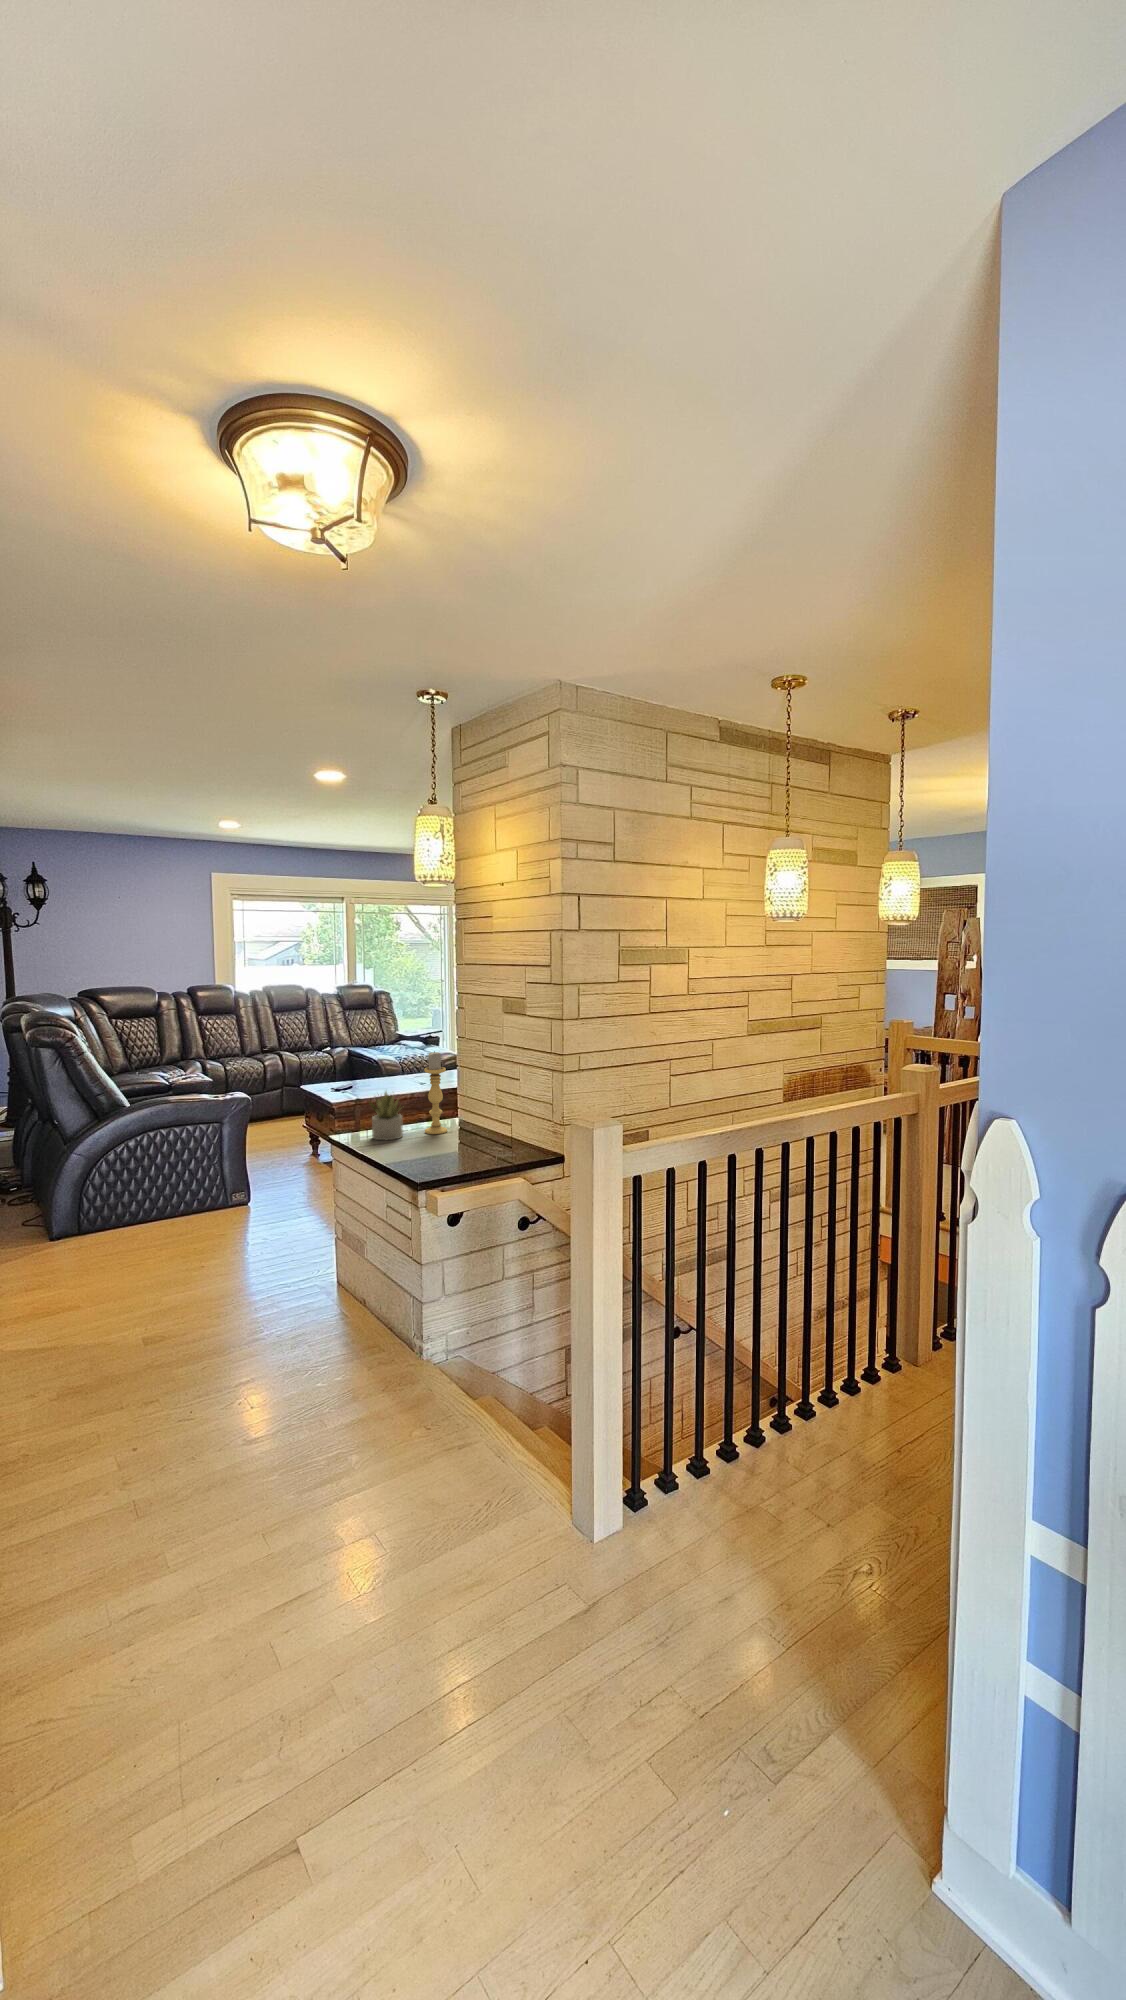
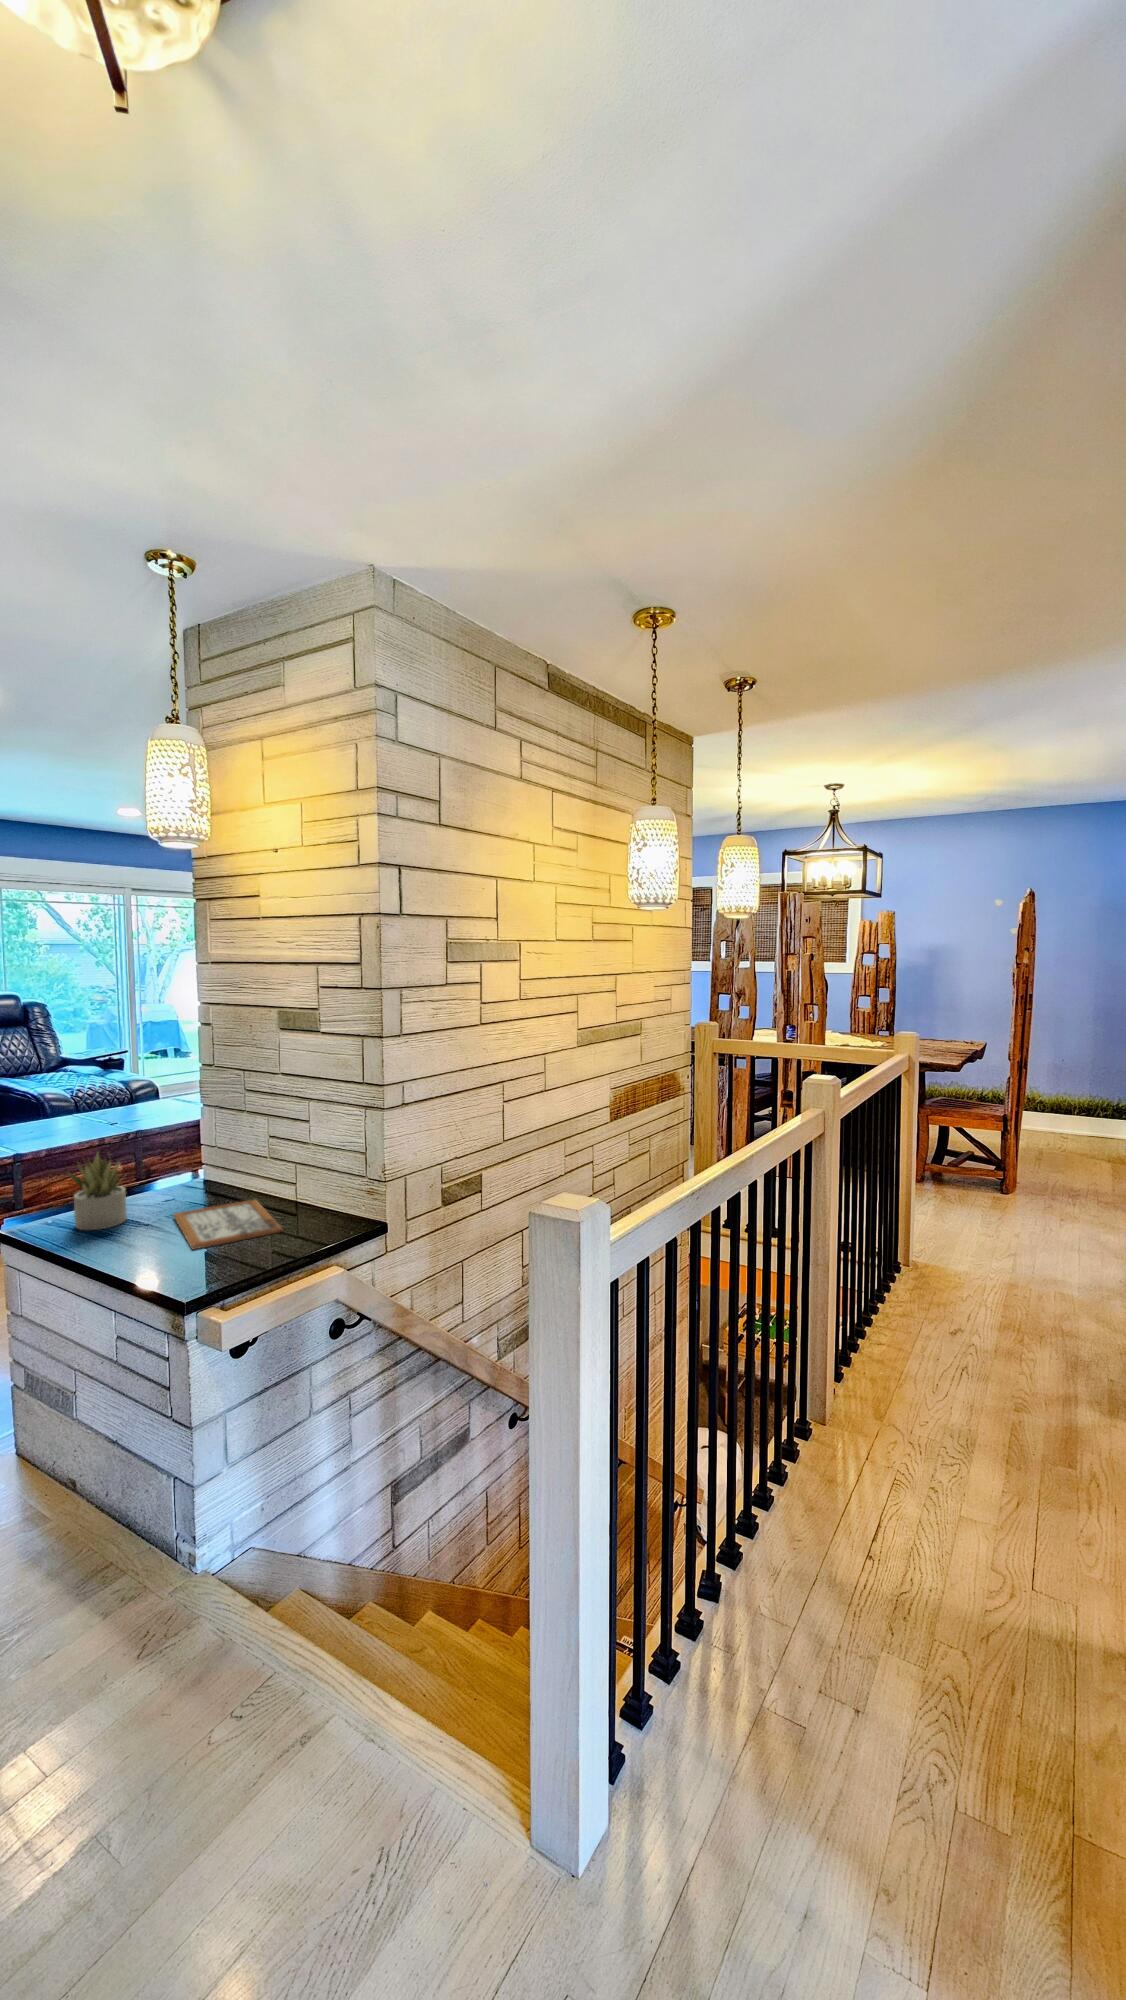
candle holder: present [424,1051,447,1134] -> none [159,1088,197,1210]
picture frame: none [430,1132,492,1156] -> present [173,1200,283,1249]

